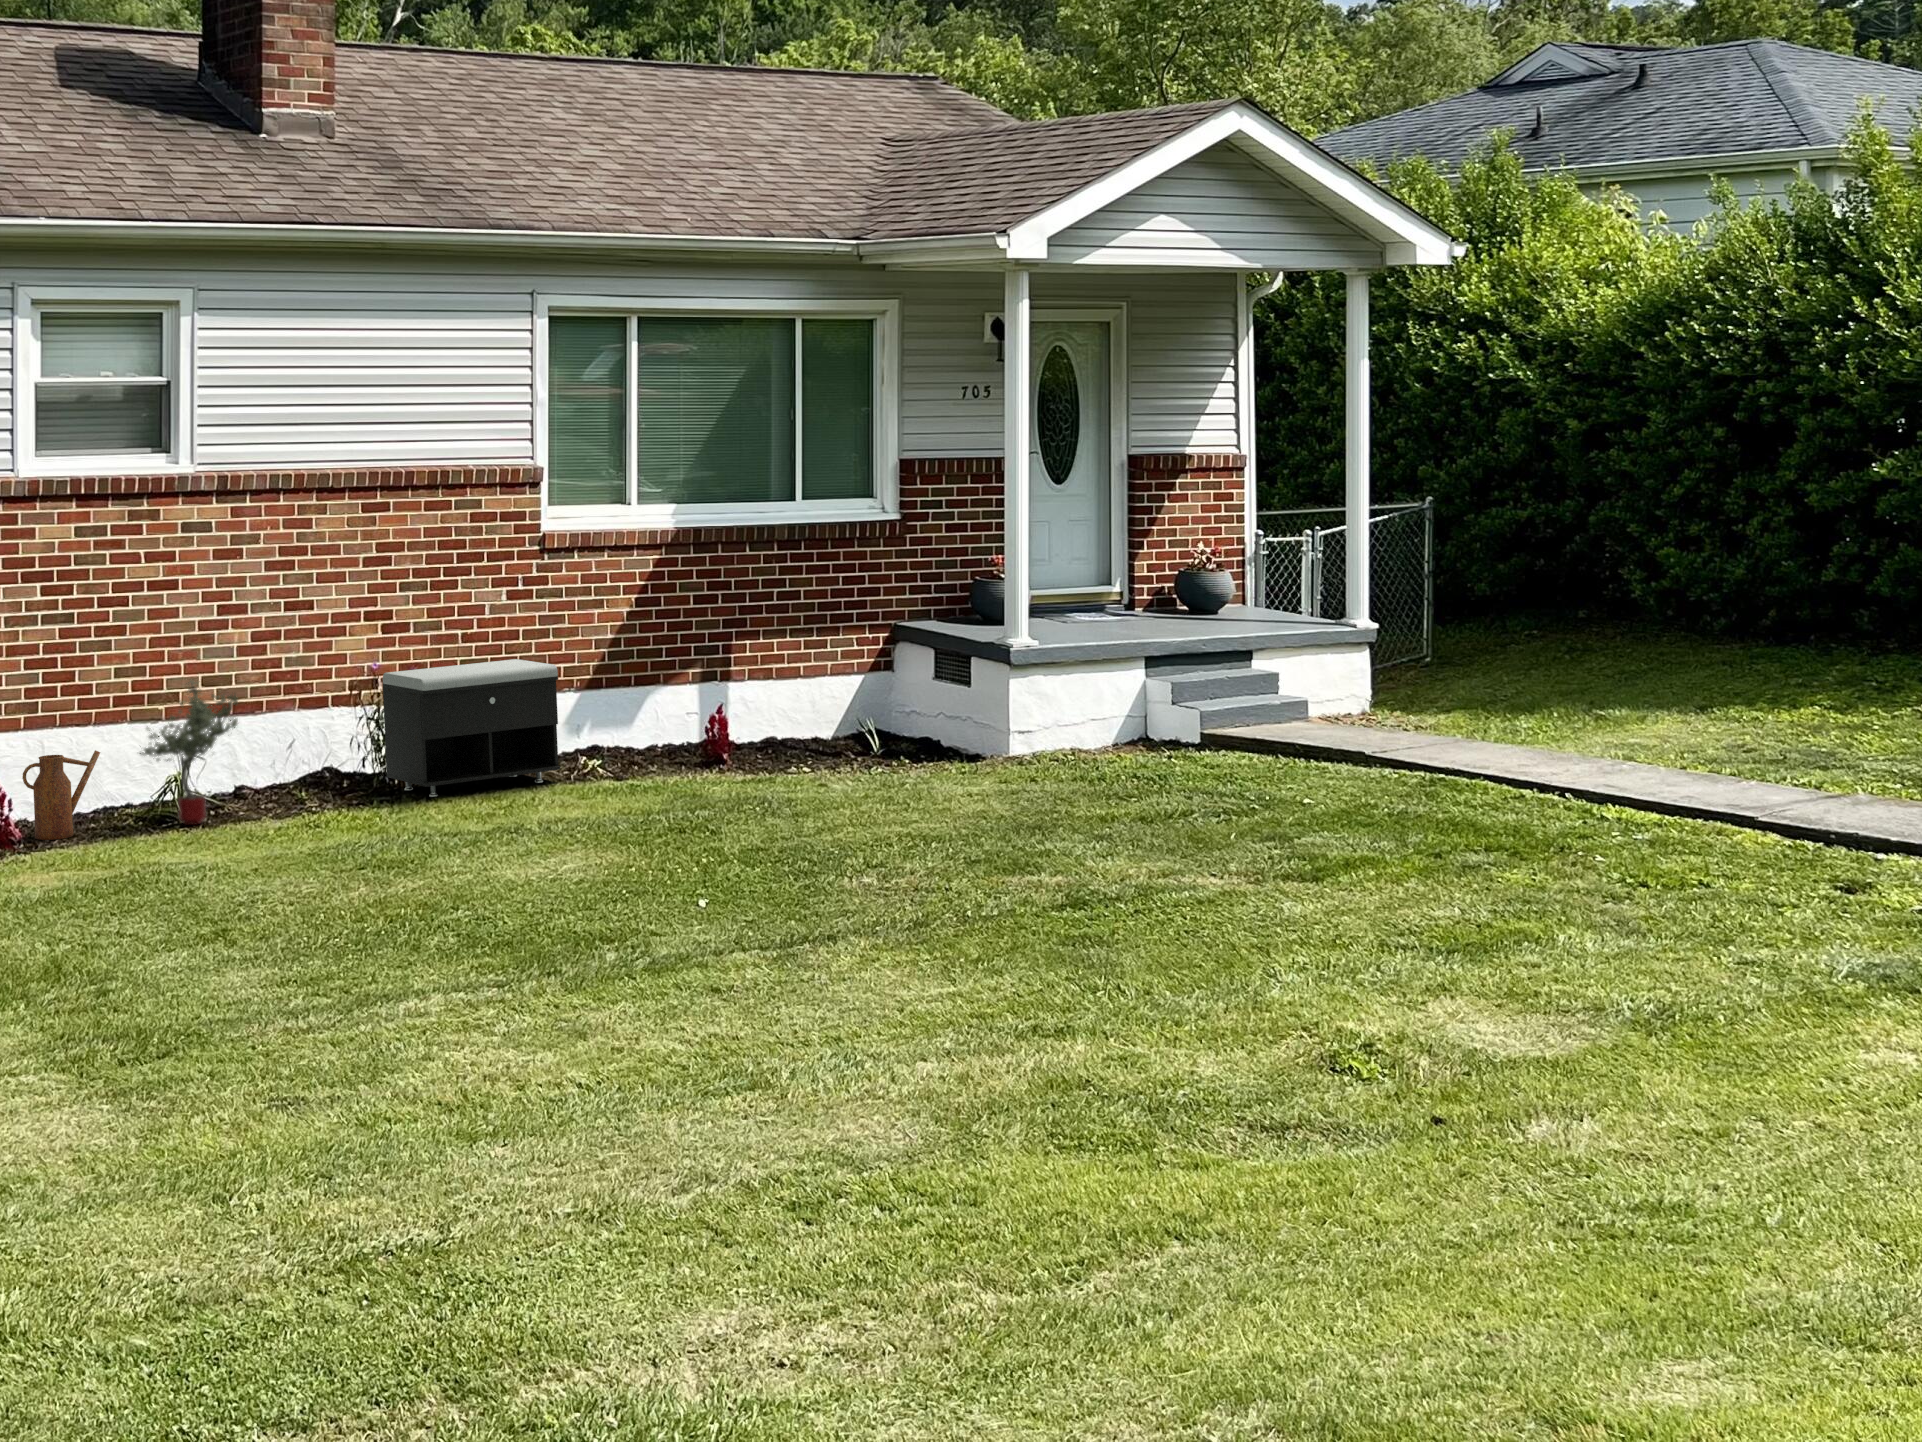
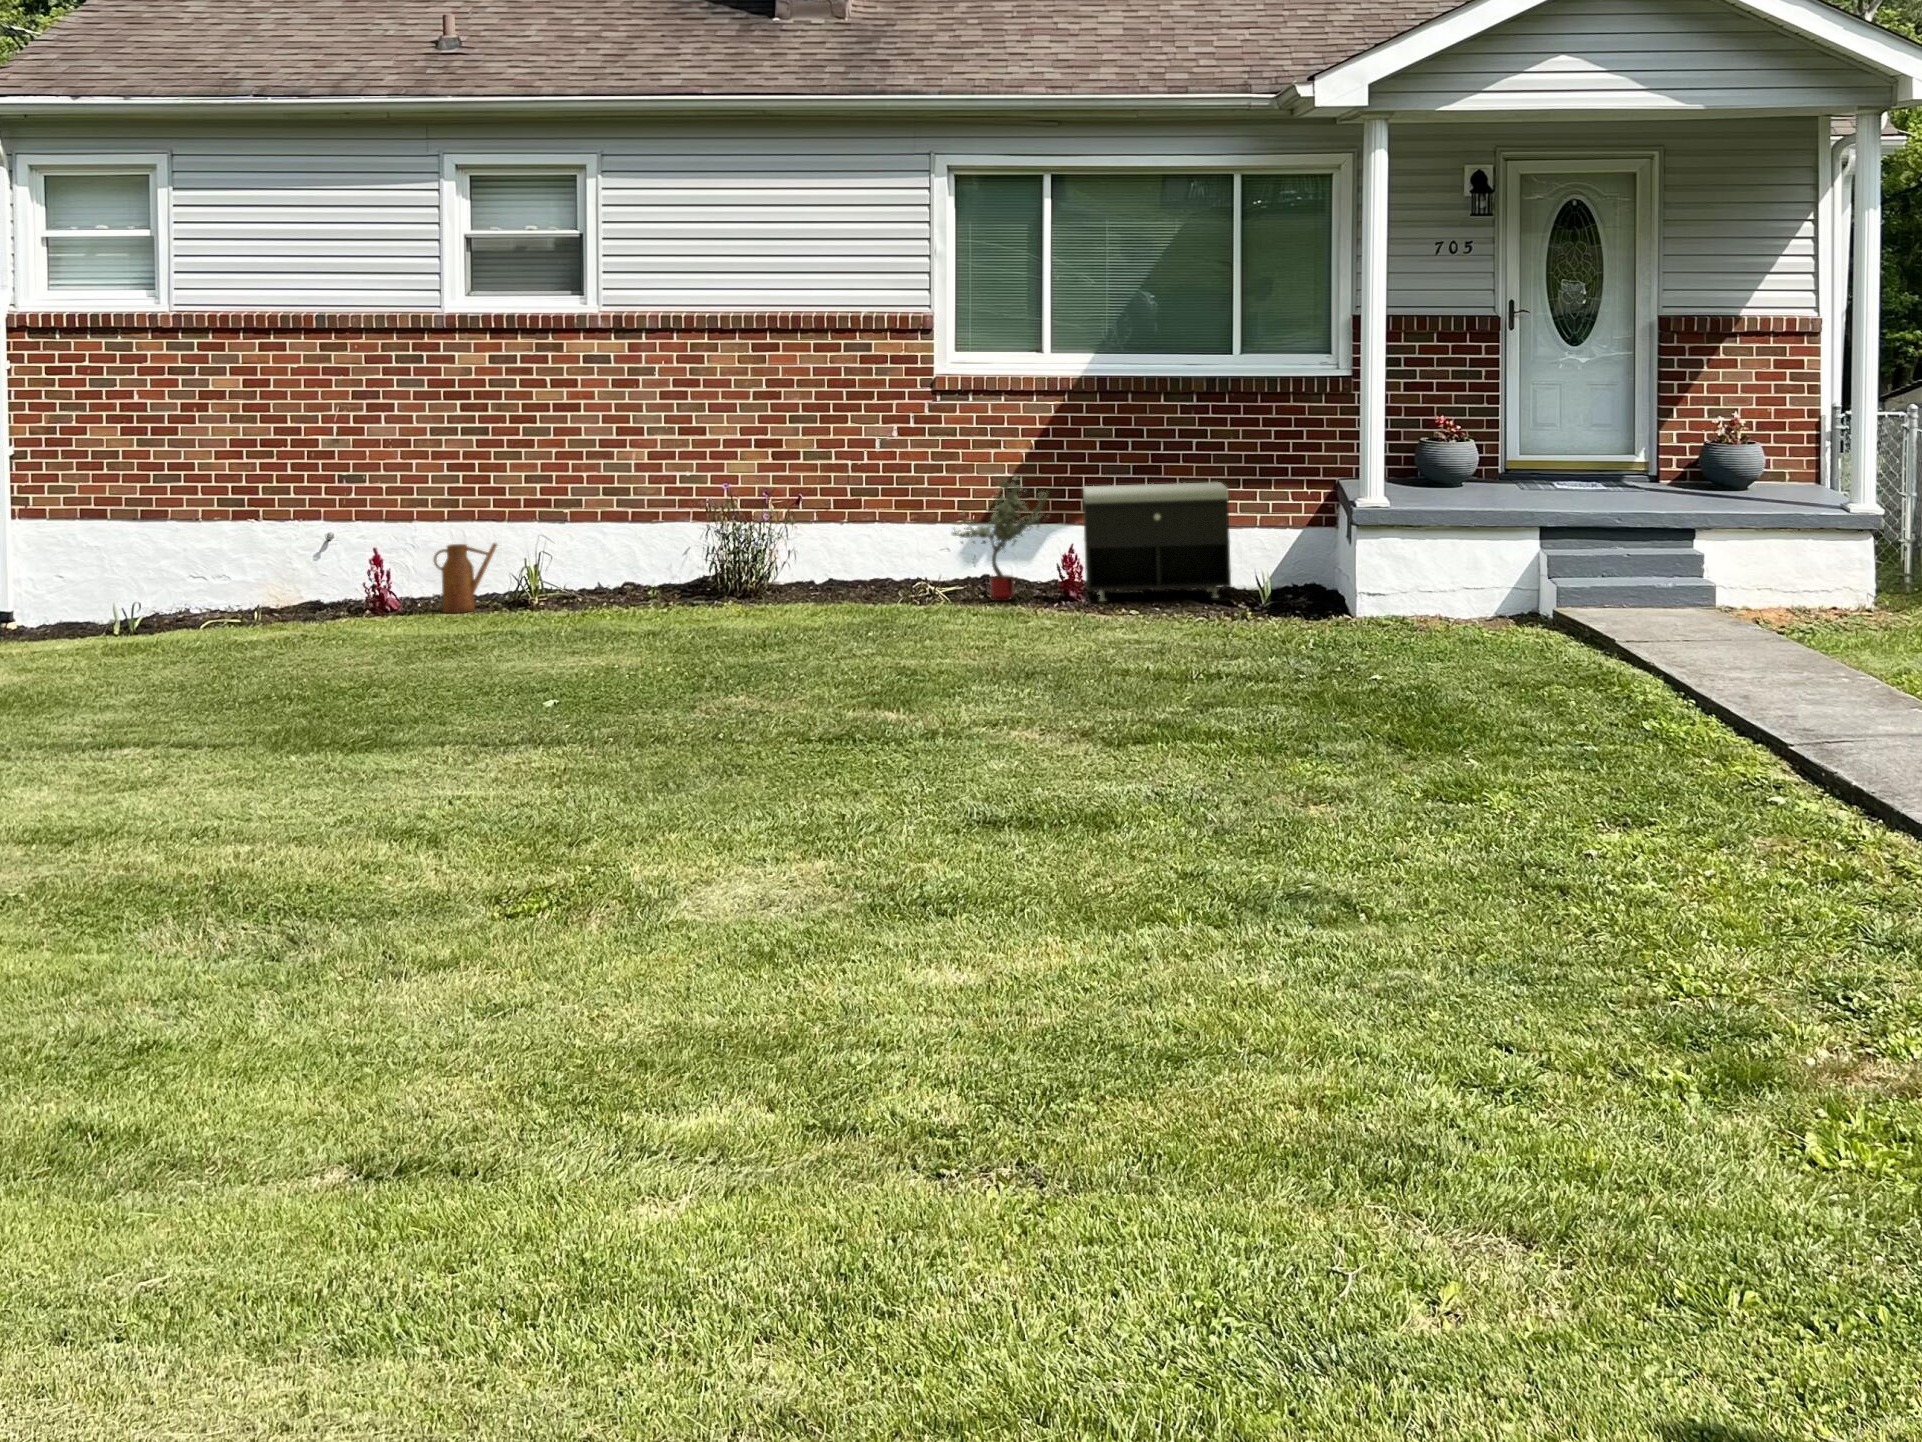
storage bench: present [383,659,560,797] -> present [1083,482,1231,601]
potted tree: present [139,681,238,825] -> present [952,477,1050,601]

